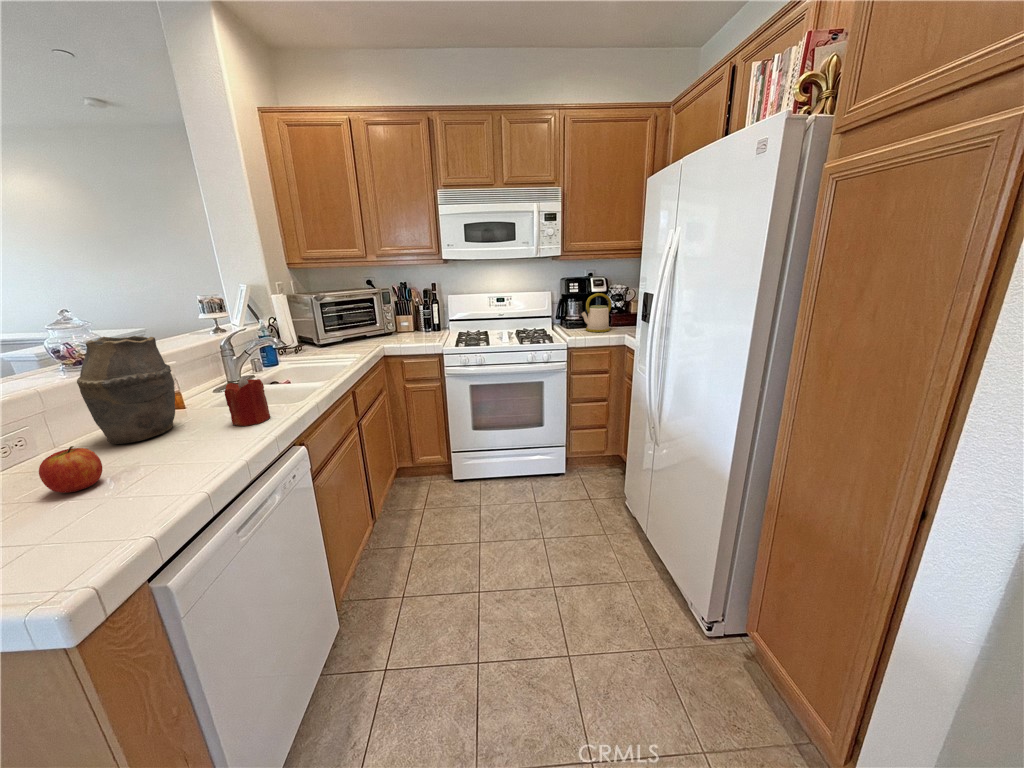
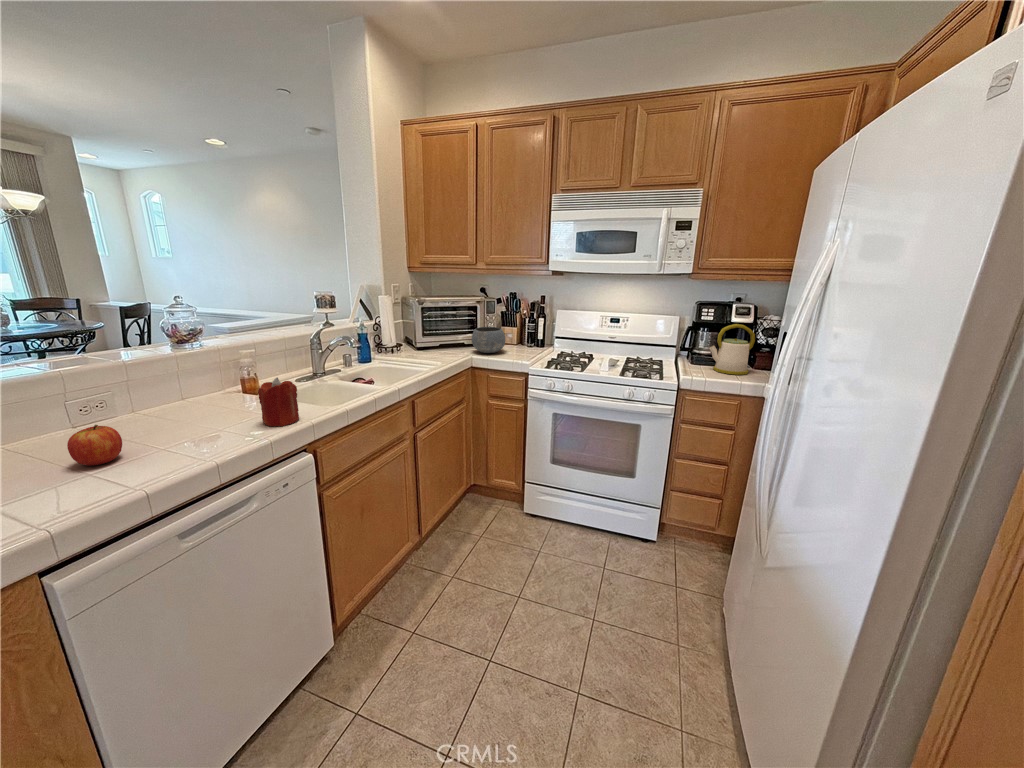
bowl: none [377,316,411,342] -> present [472,327,505,353]
vase: present [77,336,175,444] -> none [150,326,231,424]

